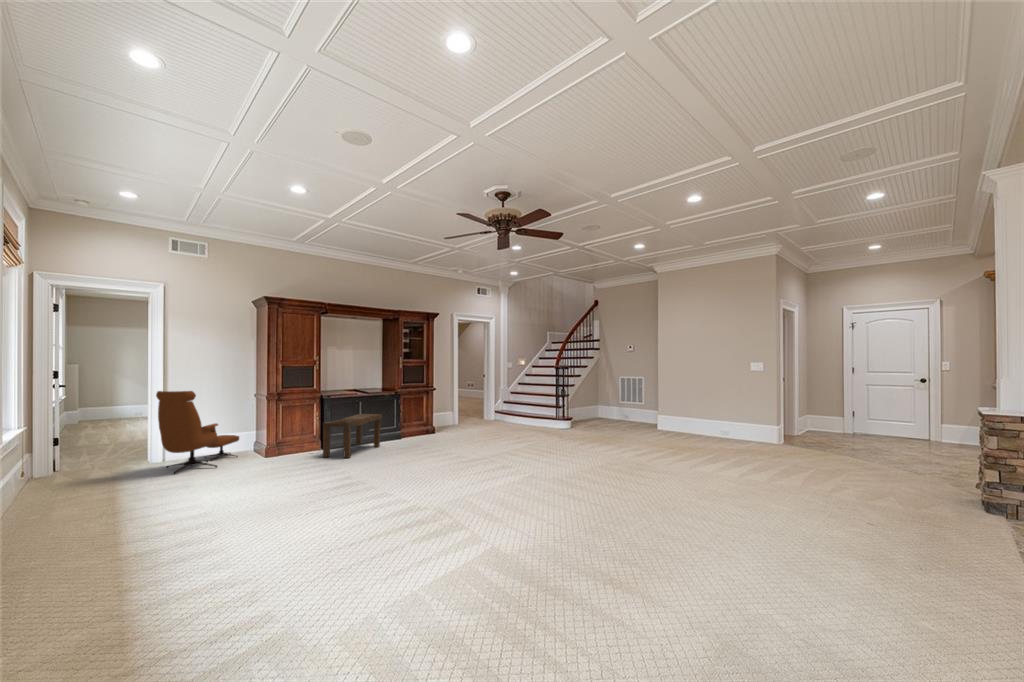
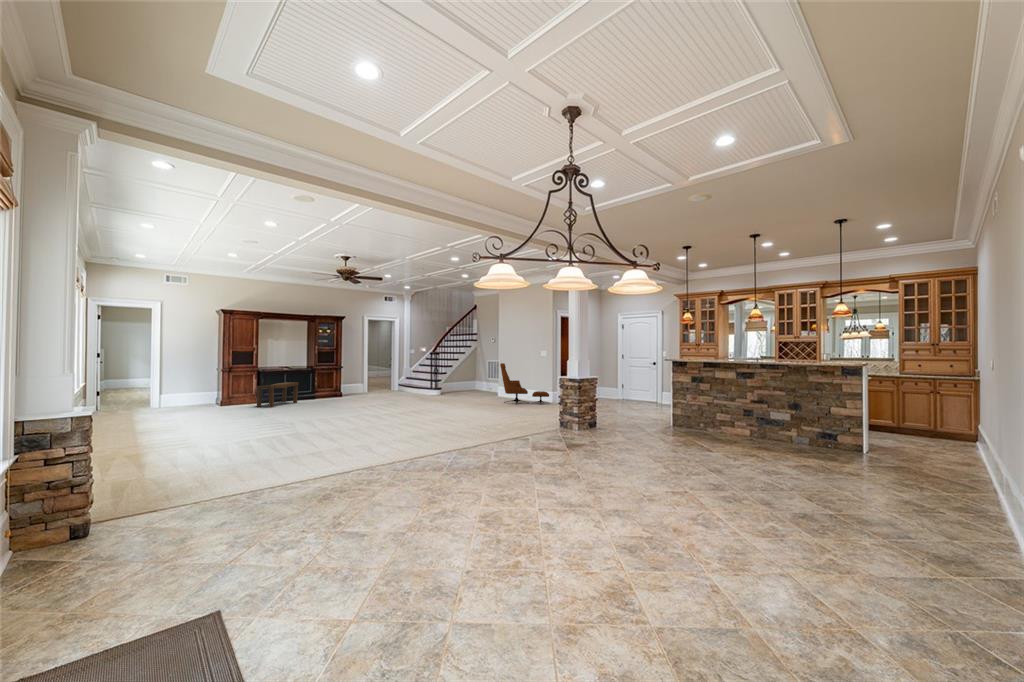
lounge chair: present [156,391,239,474] -> present [500,363,549,404]

